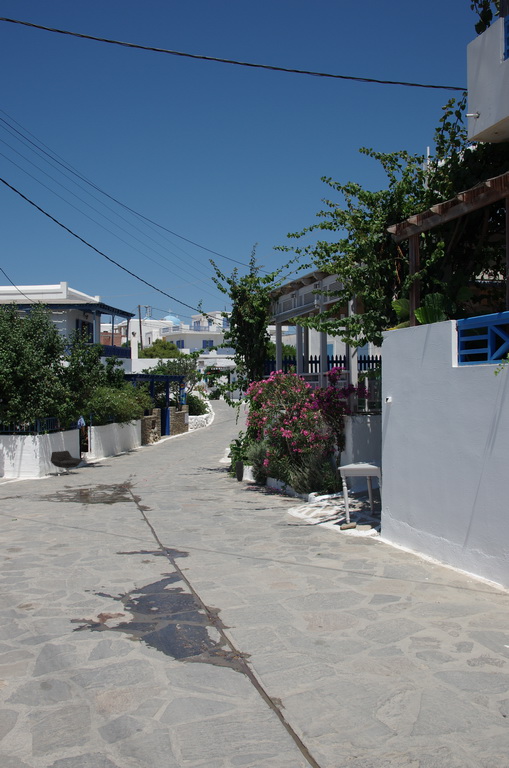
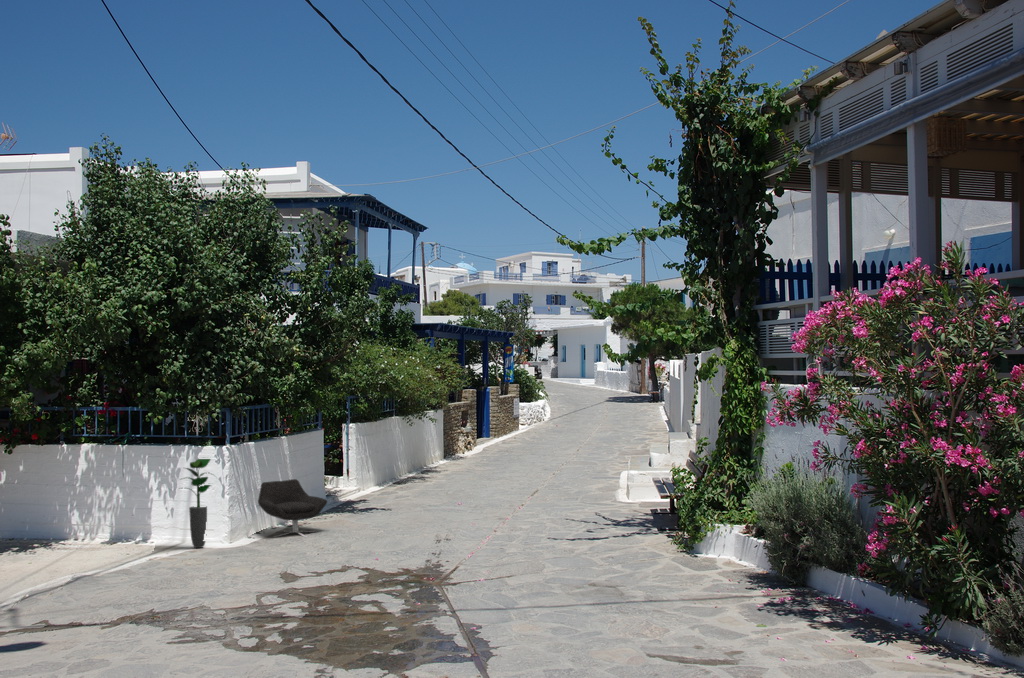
potted plant: present [232,438,249,481] -> present [186,459,211,548]

